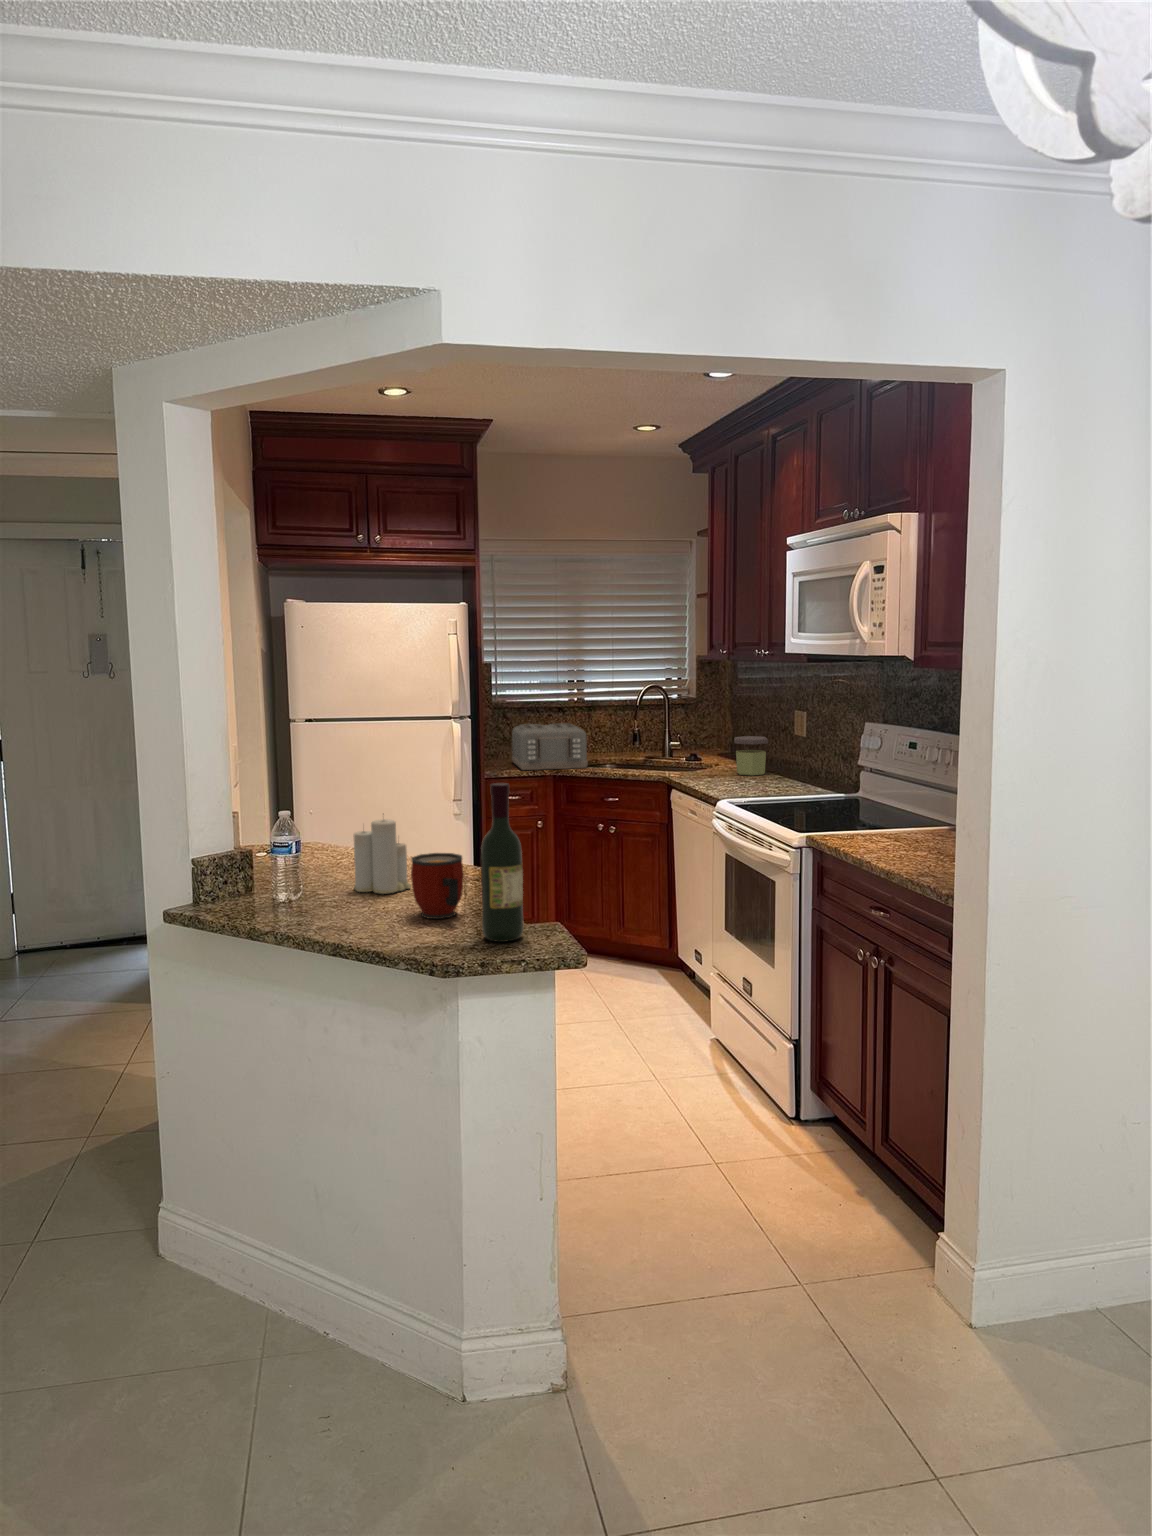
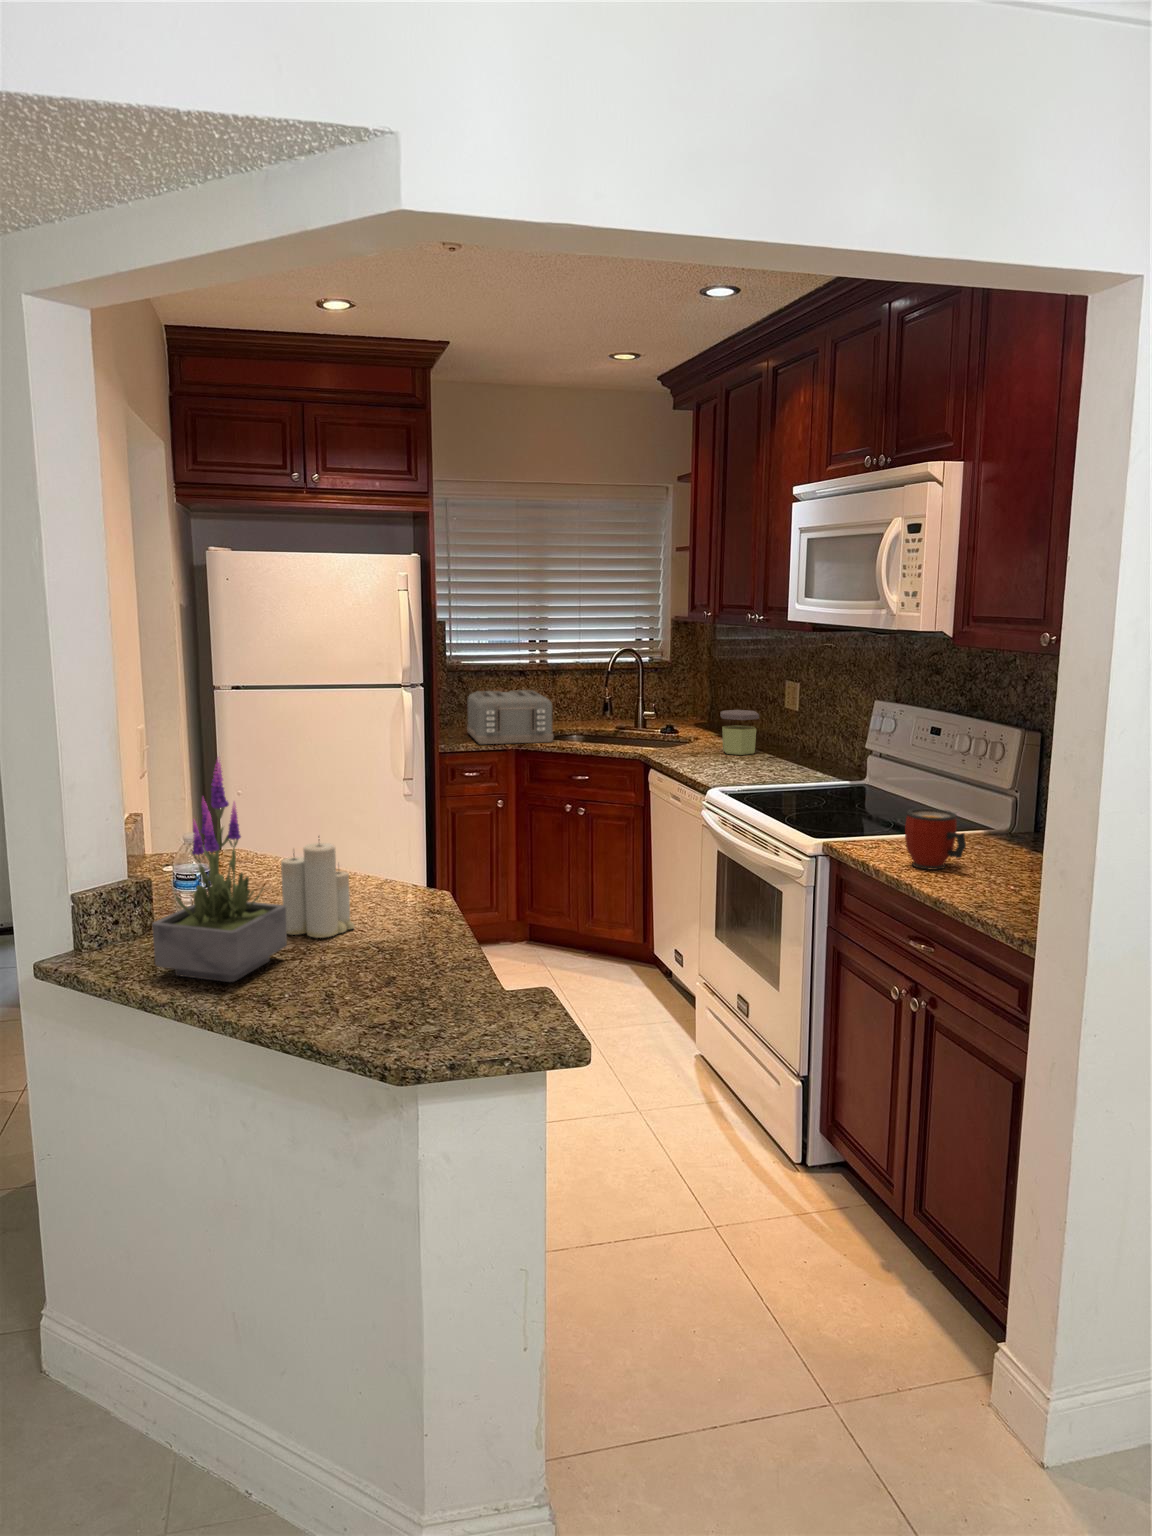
potted plant: none [257,746,358,919] -> present [152,757,287,982]
wine bottle: present [481,783,524,942] -> none [449,814,503,1022]
mug: present [411,853,464,919] -> present [905,808,966,870]

